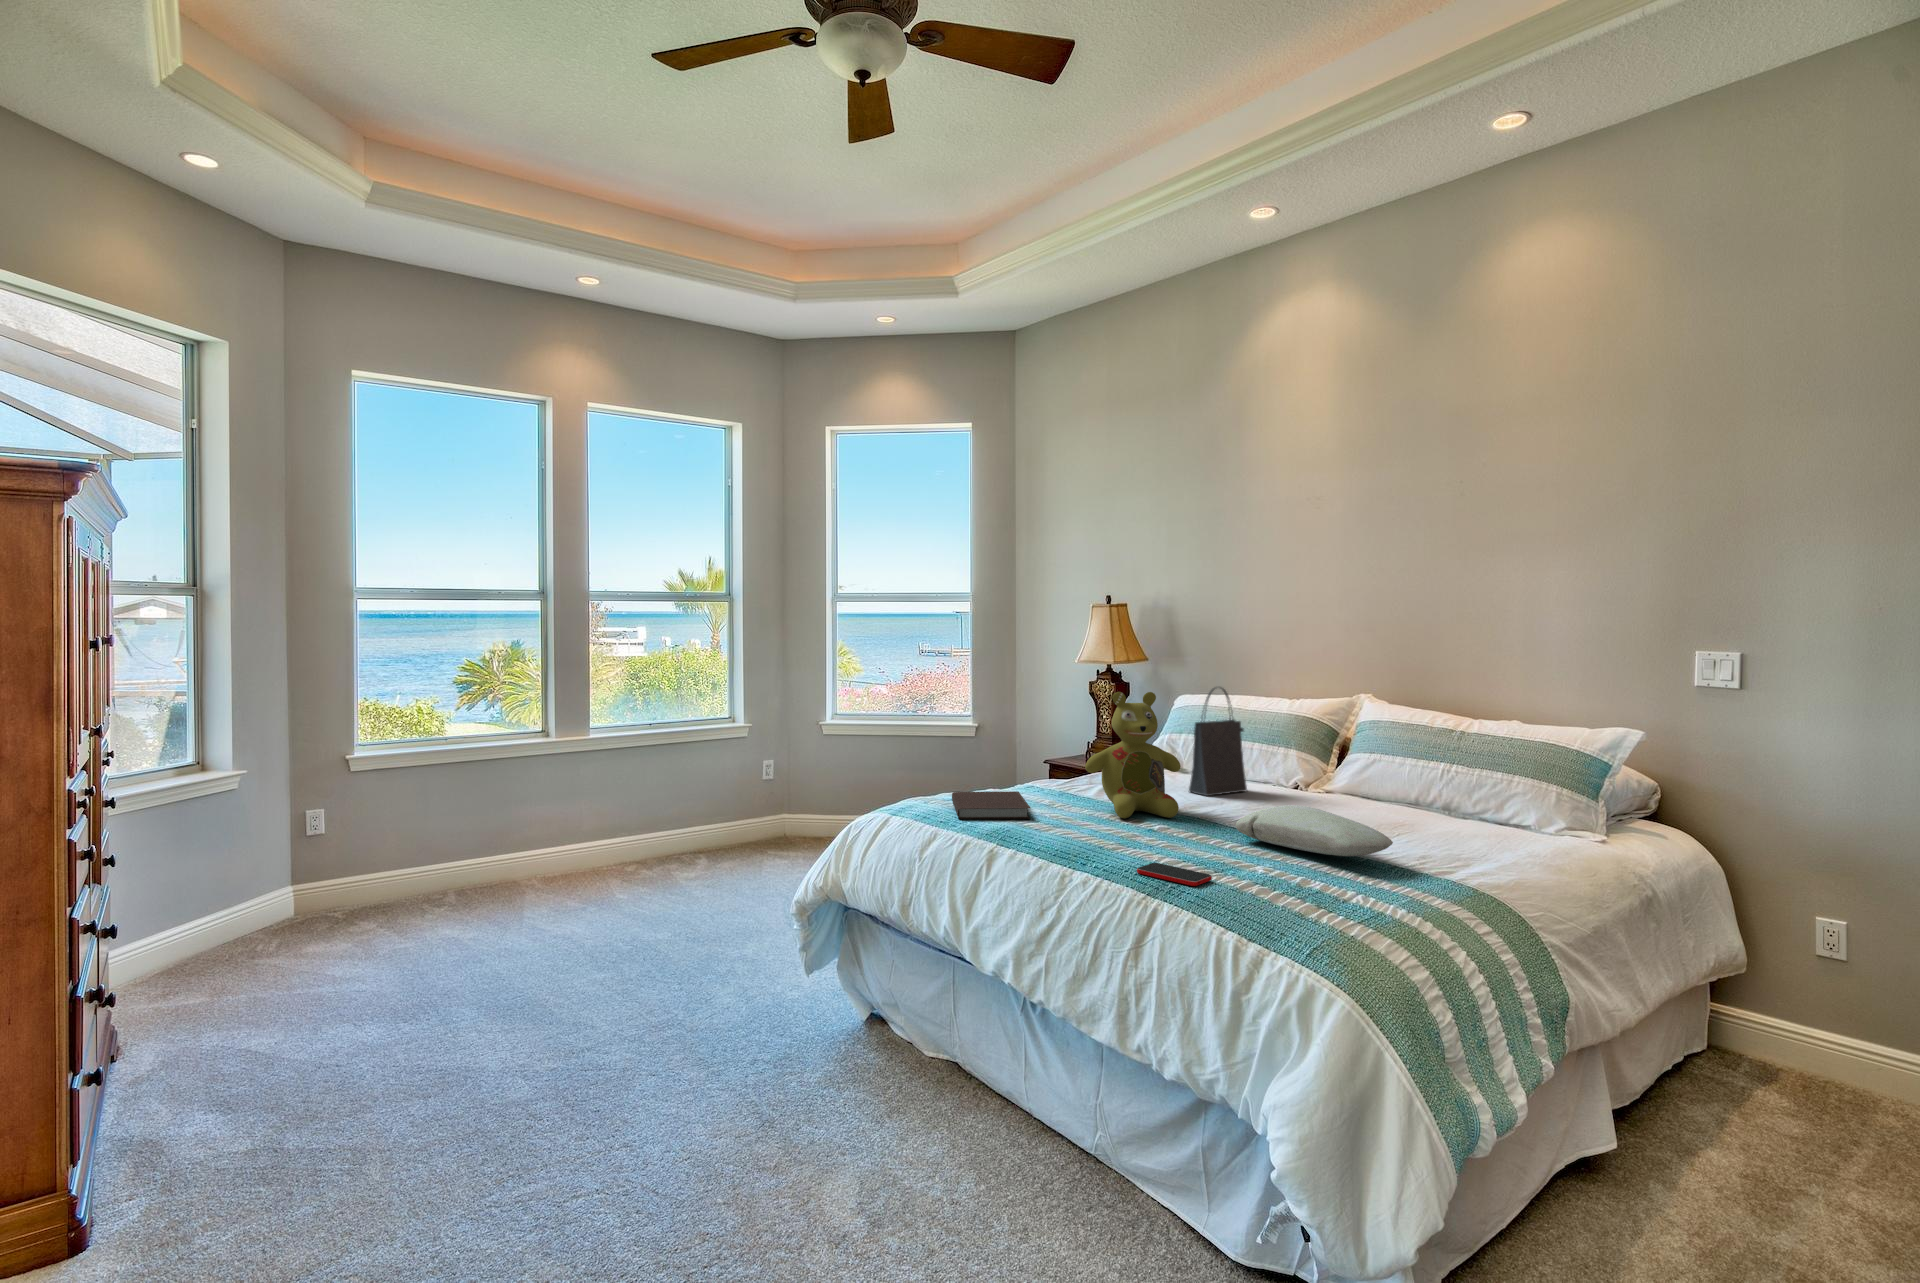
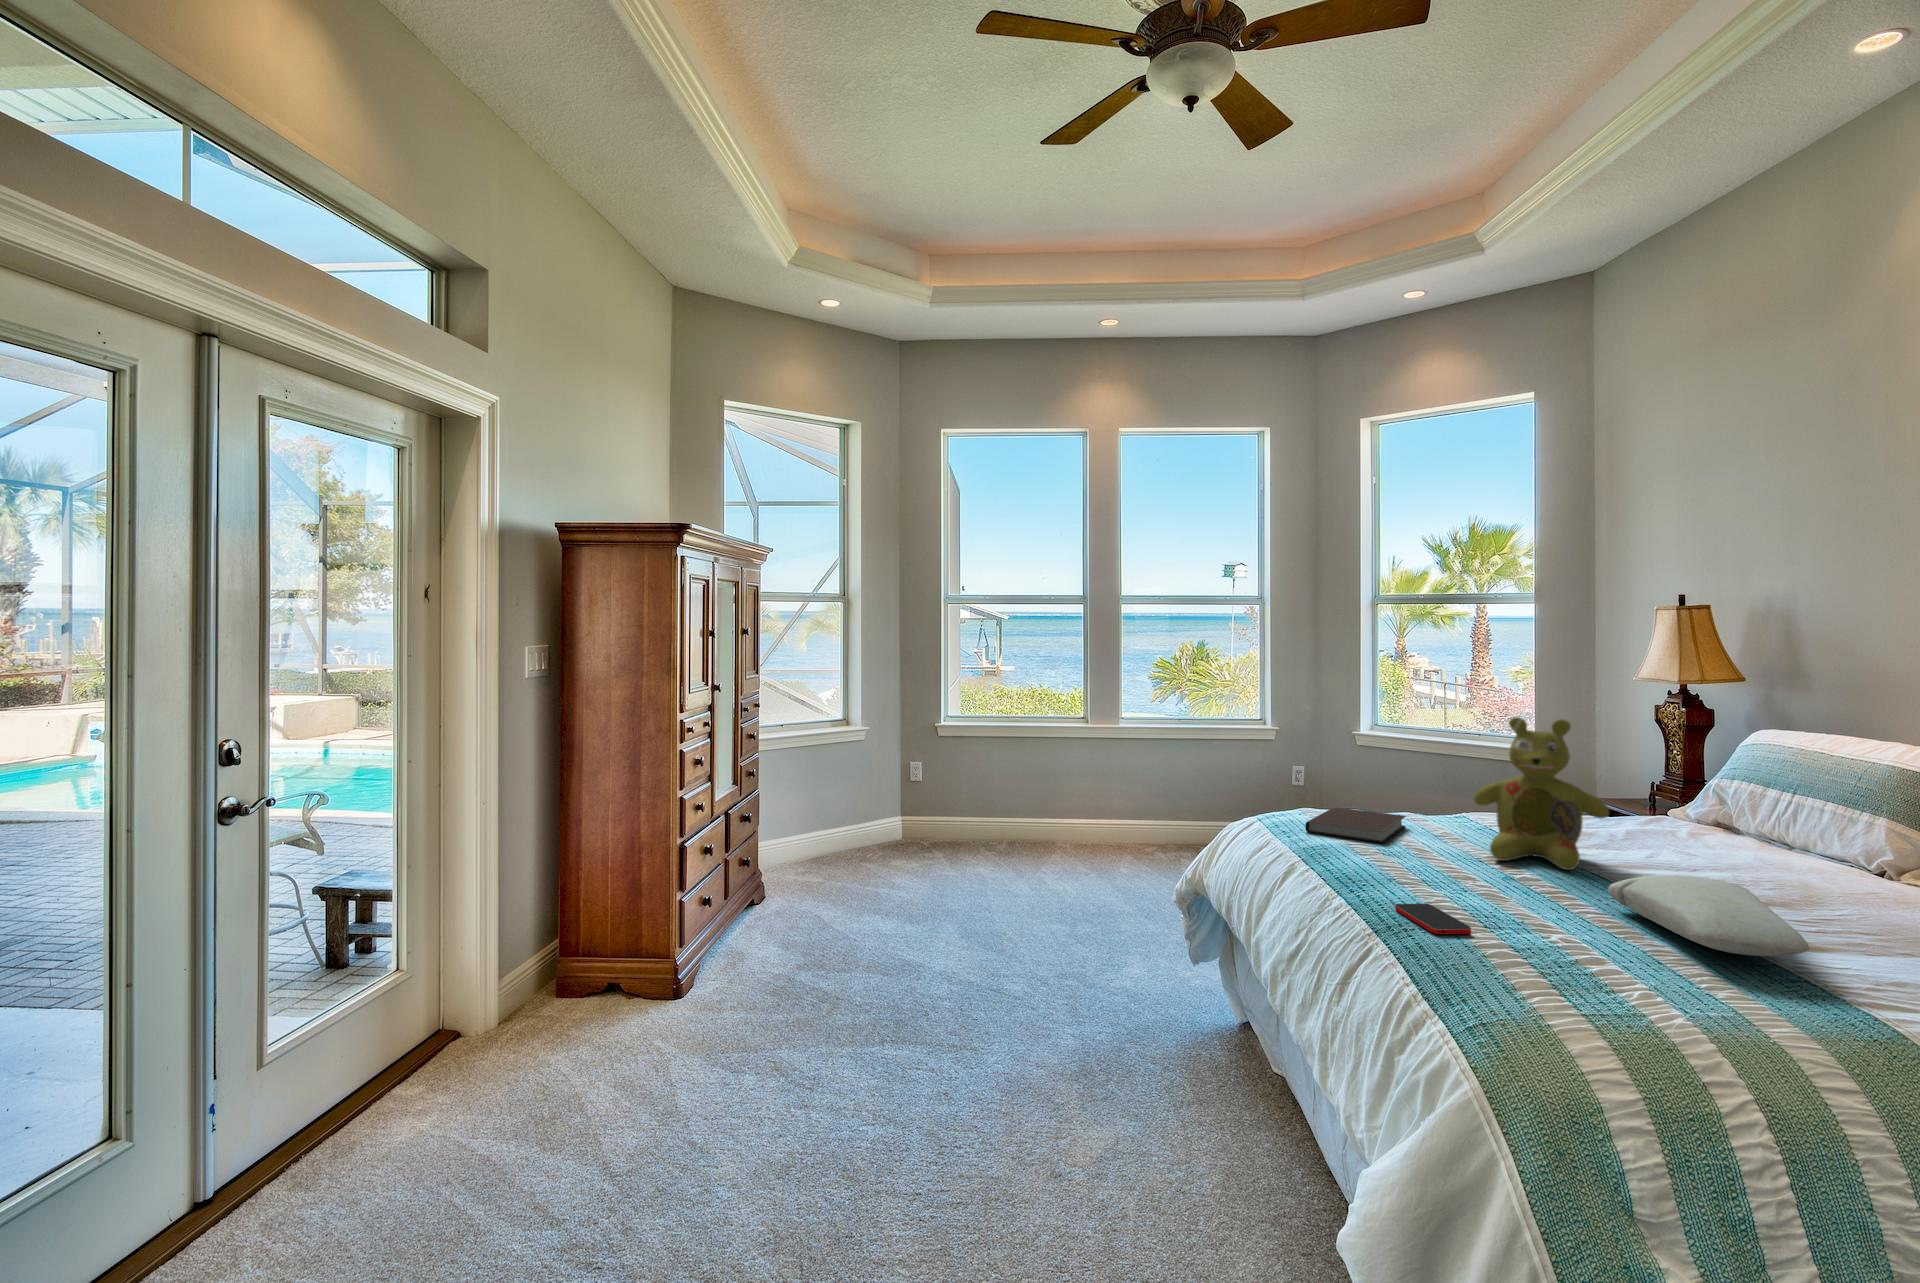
handbag: present [1189,688,1247,796] -> none [1670,720,1778,862]

